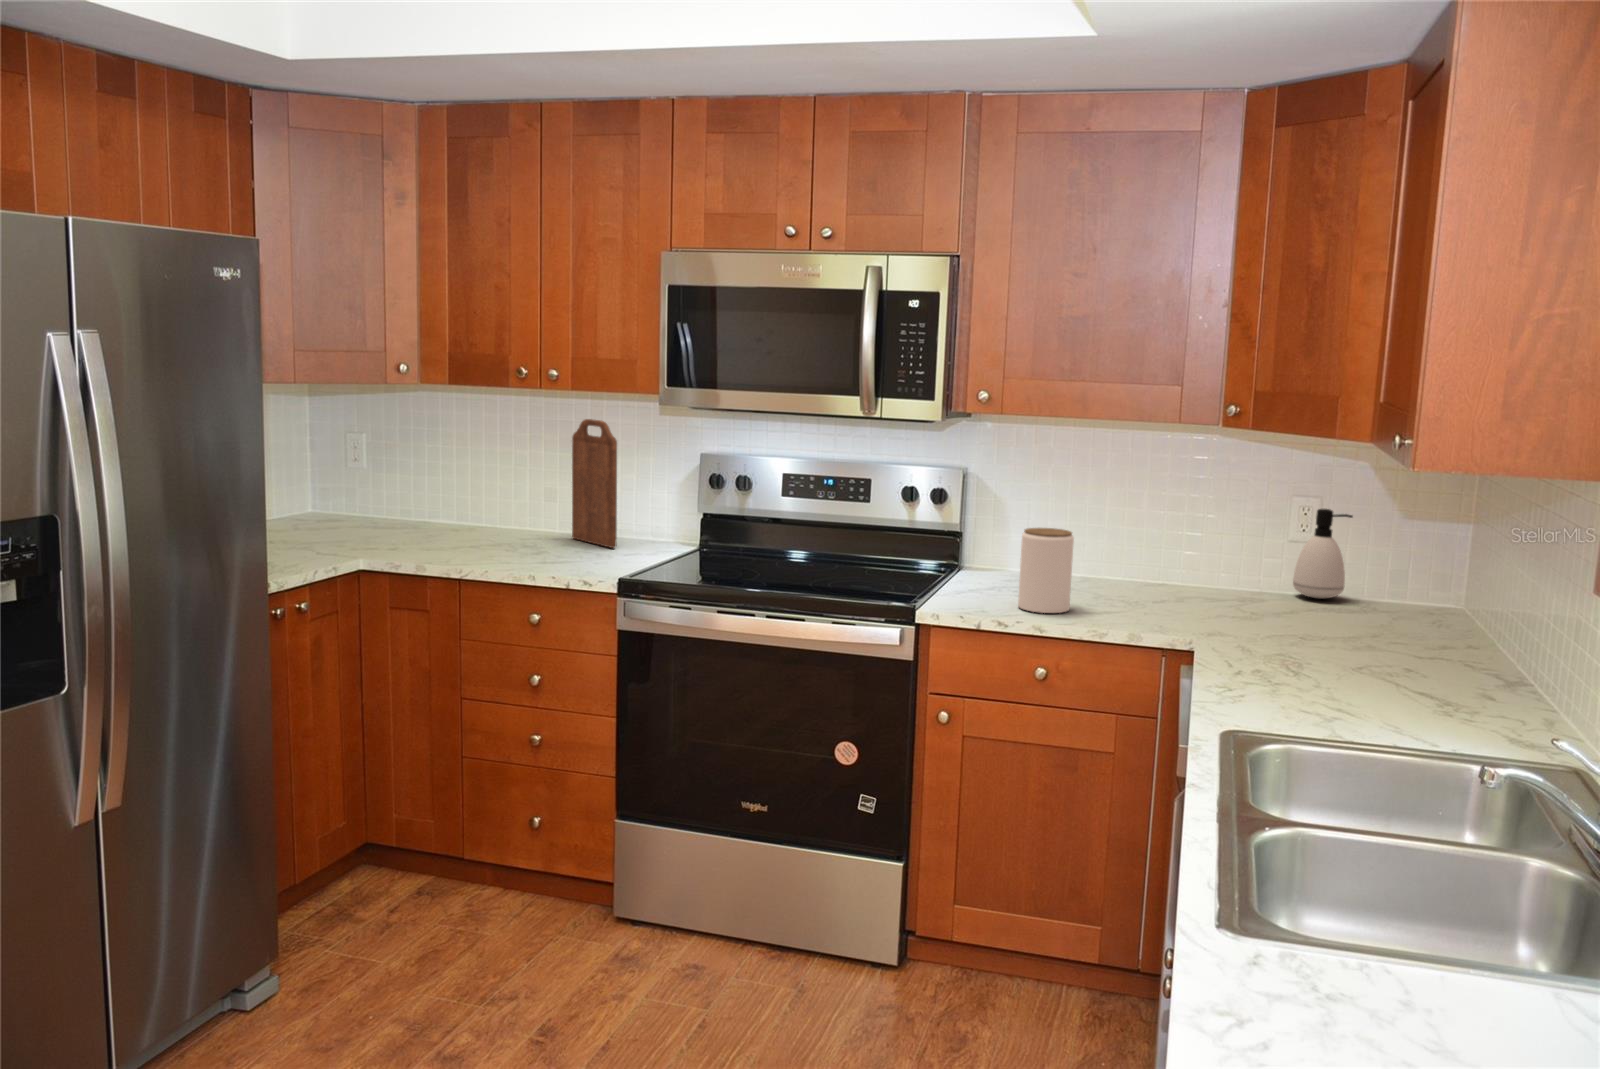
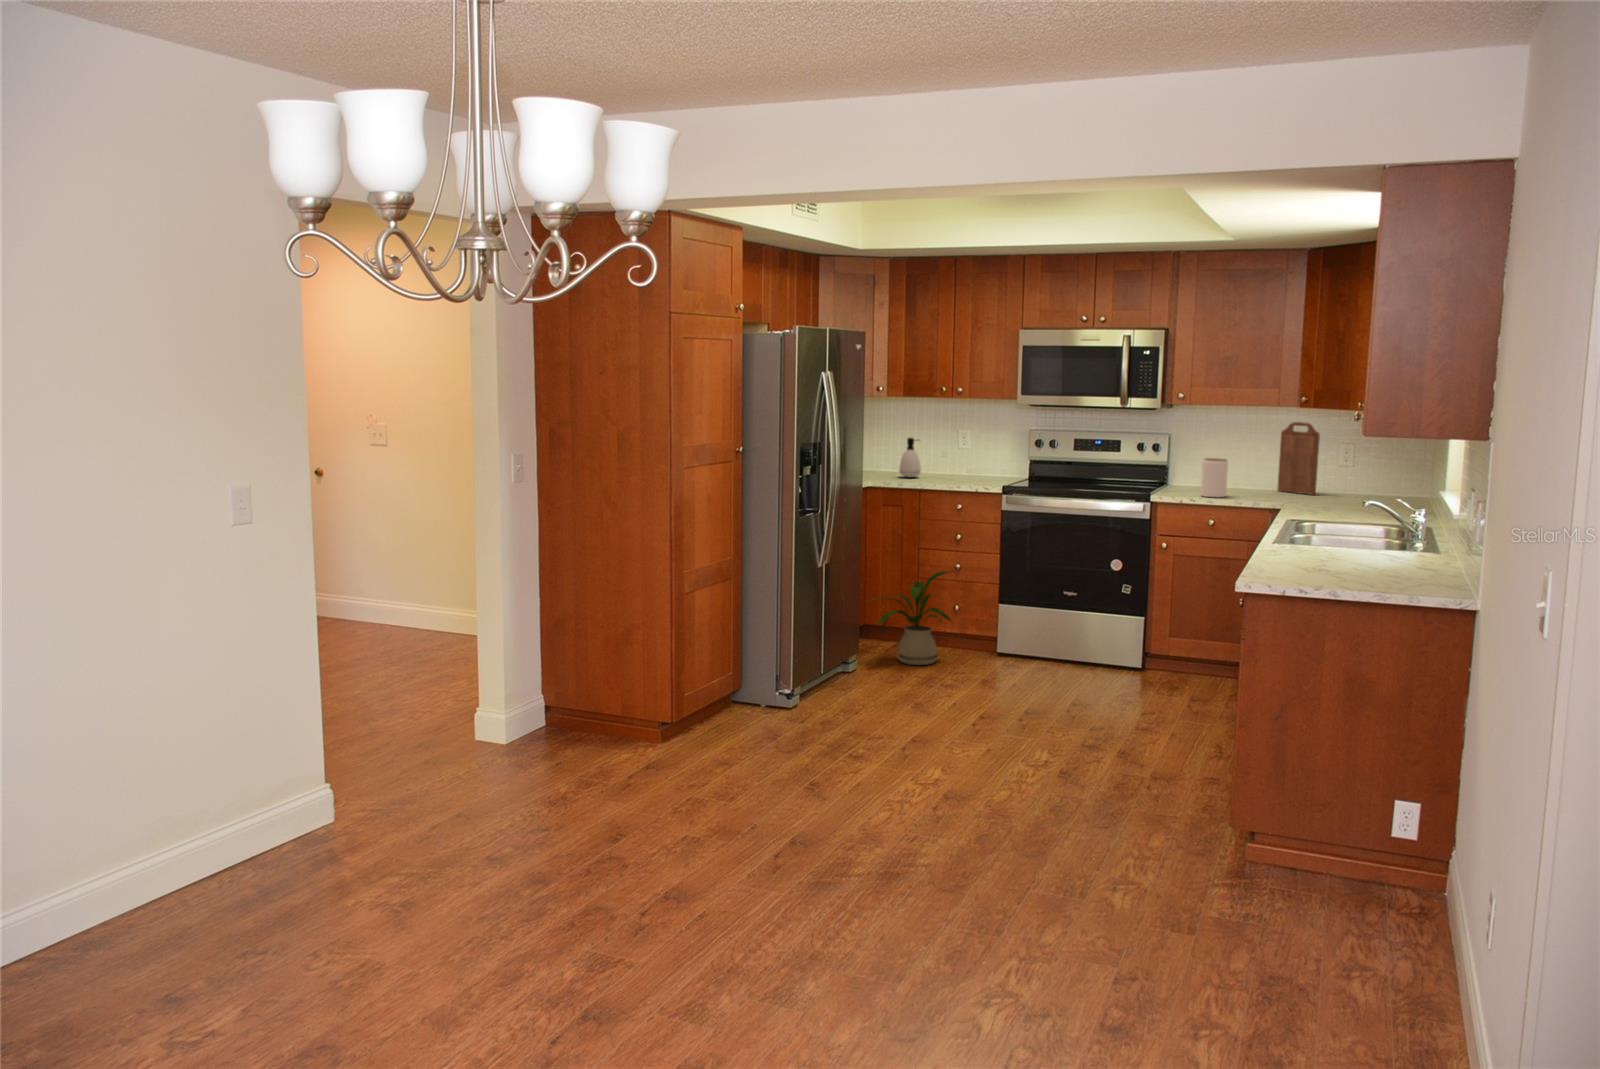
cutting board: present [572,419,617,548] -> present [1278,422,1320,495]
soap dispenser: present [1293,509,1353,599] -> present [899,438,921,477]
house plant: none [303,764,522,972] -> present [877,571,951,665]

